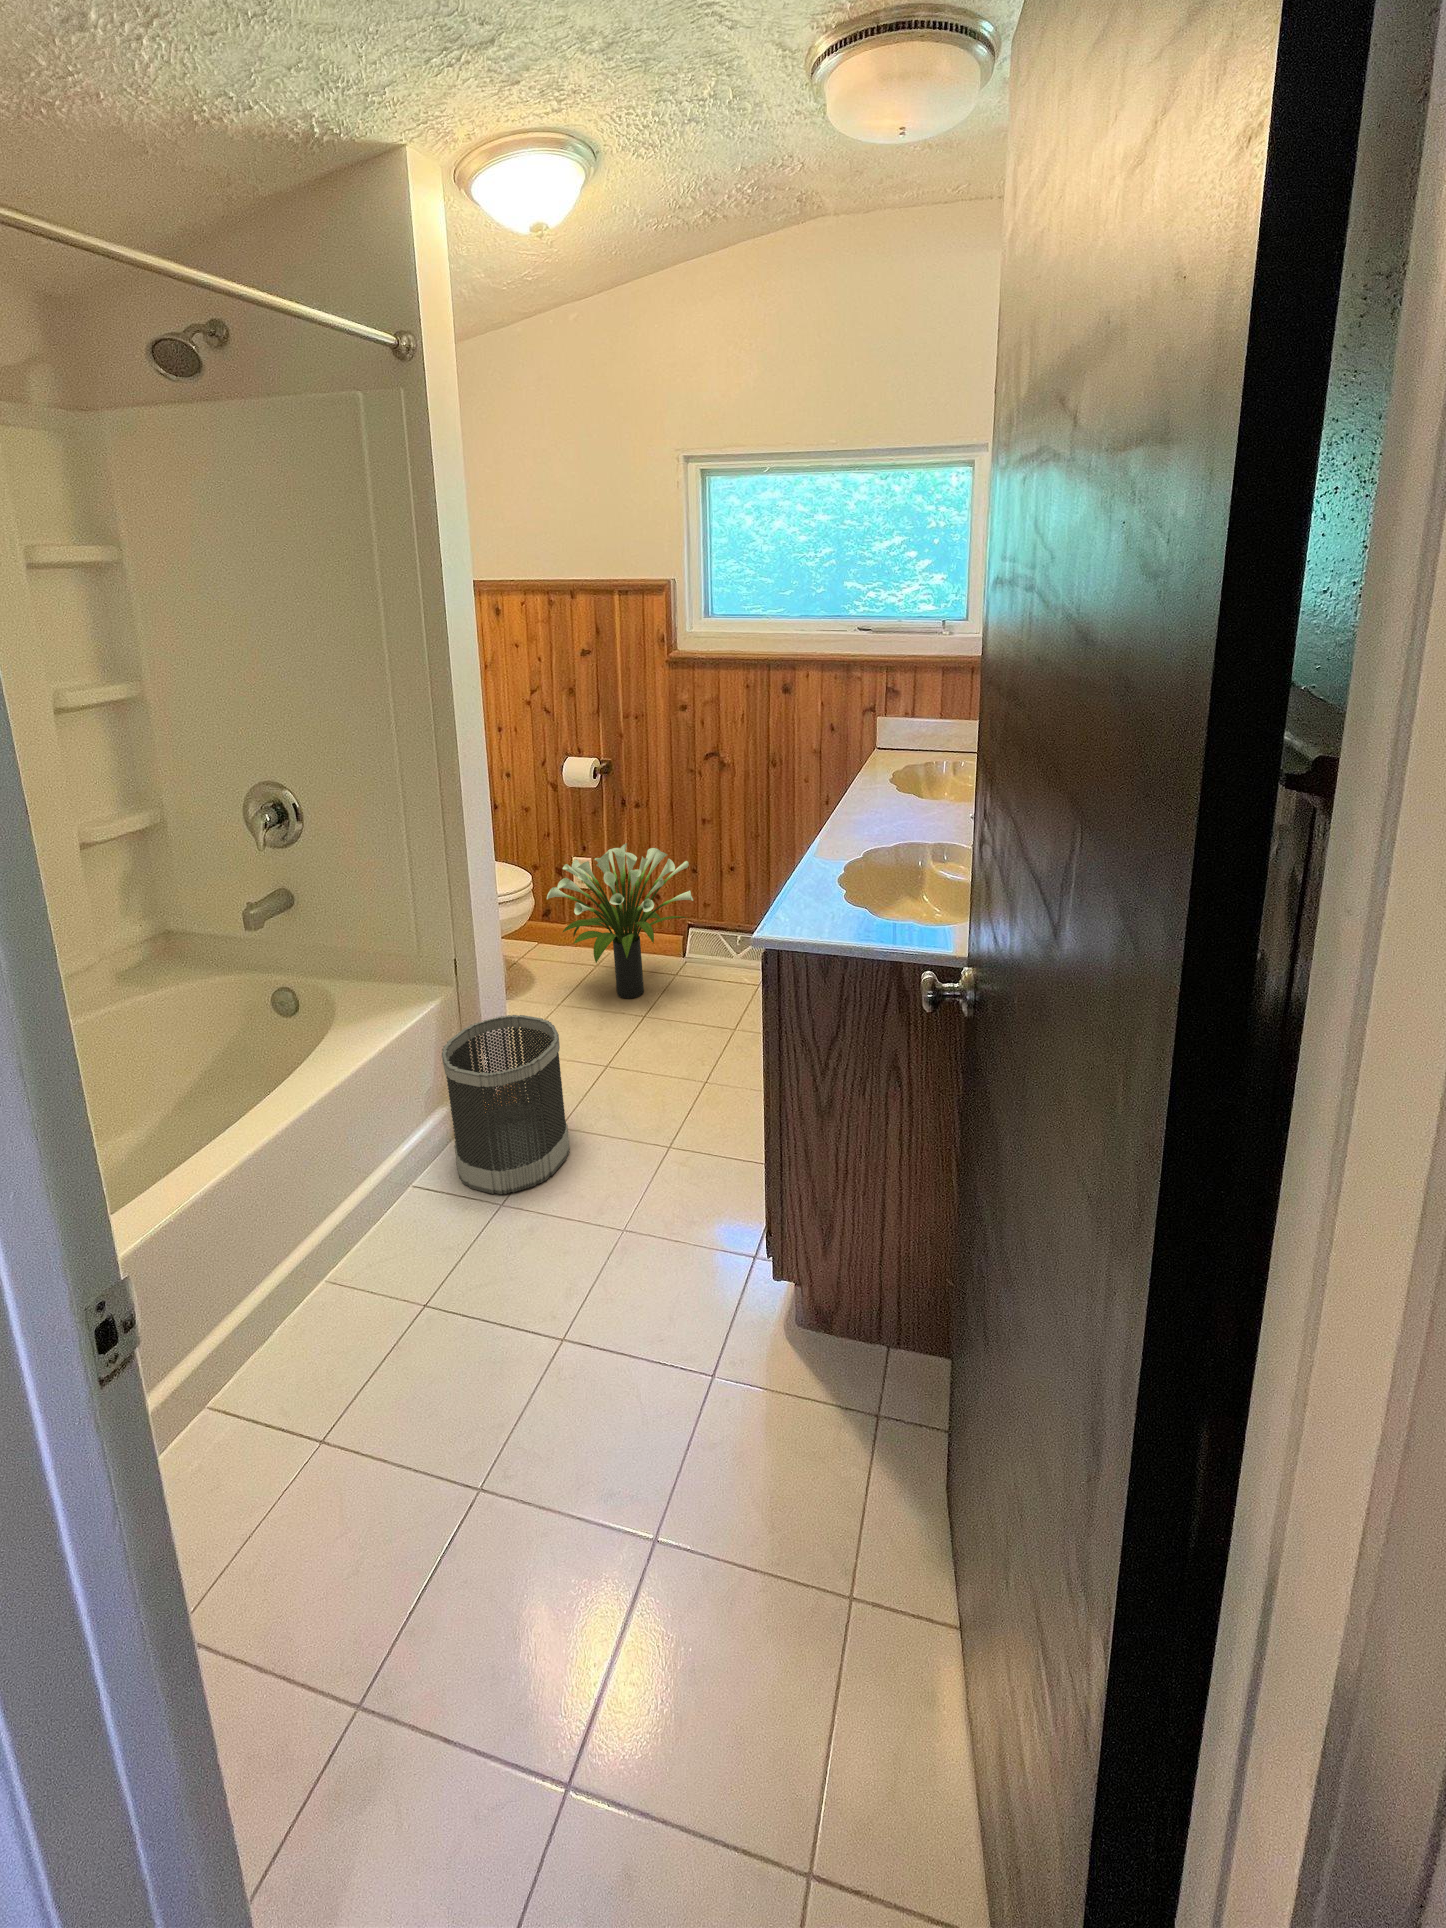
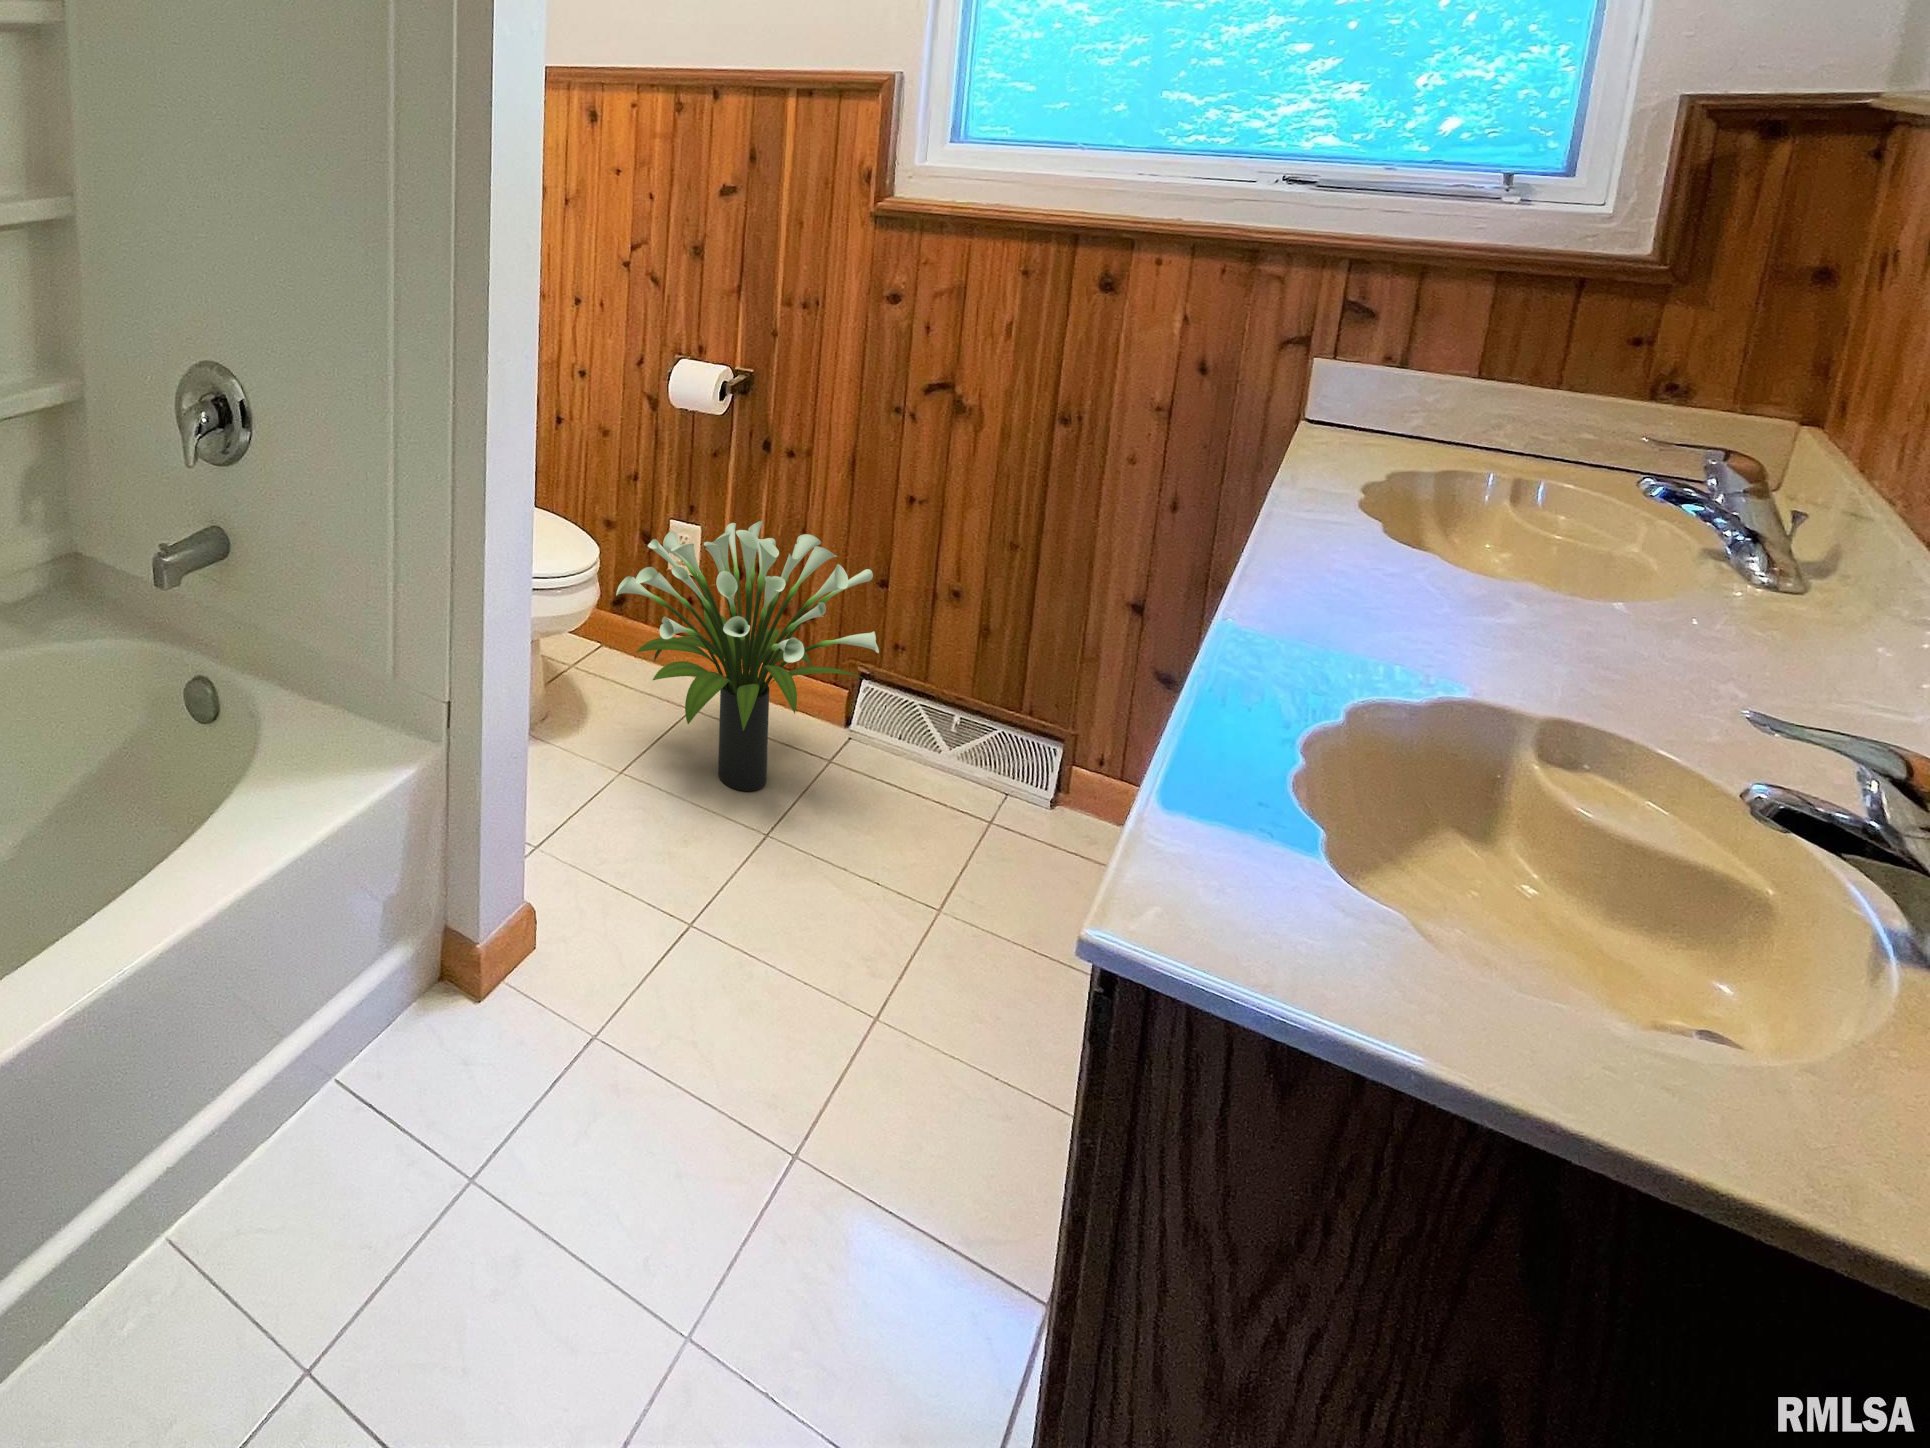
wastebasket: present [442,1015,570,1194] -> none [404,814,606,1164]

